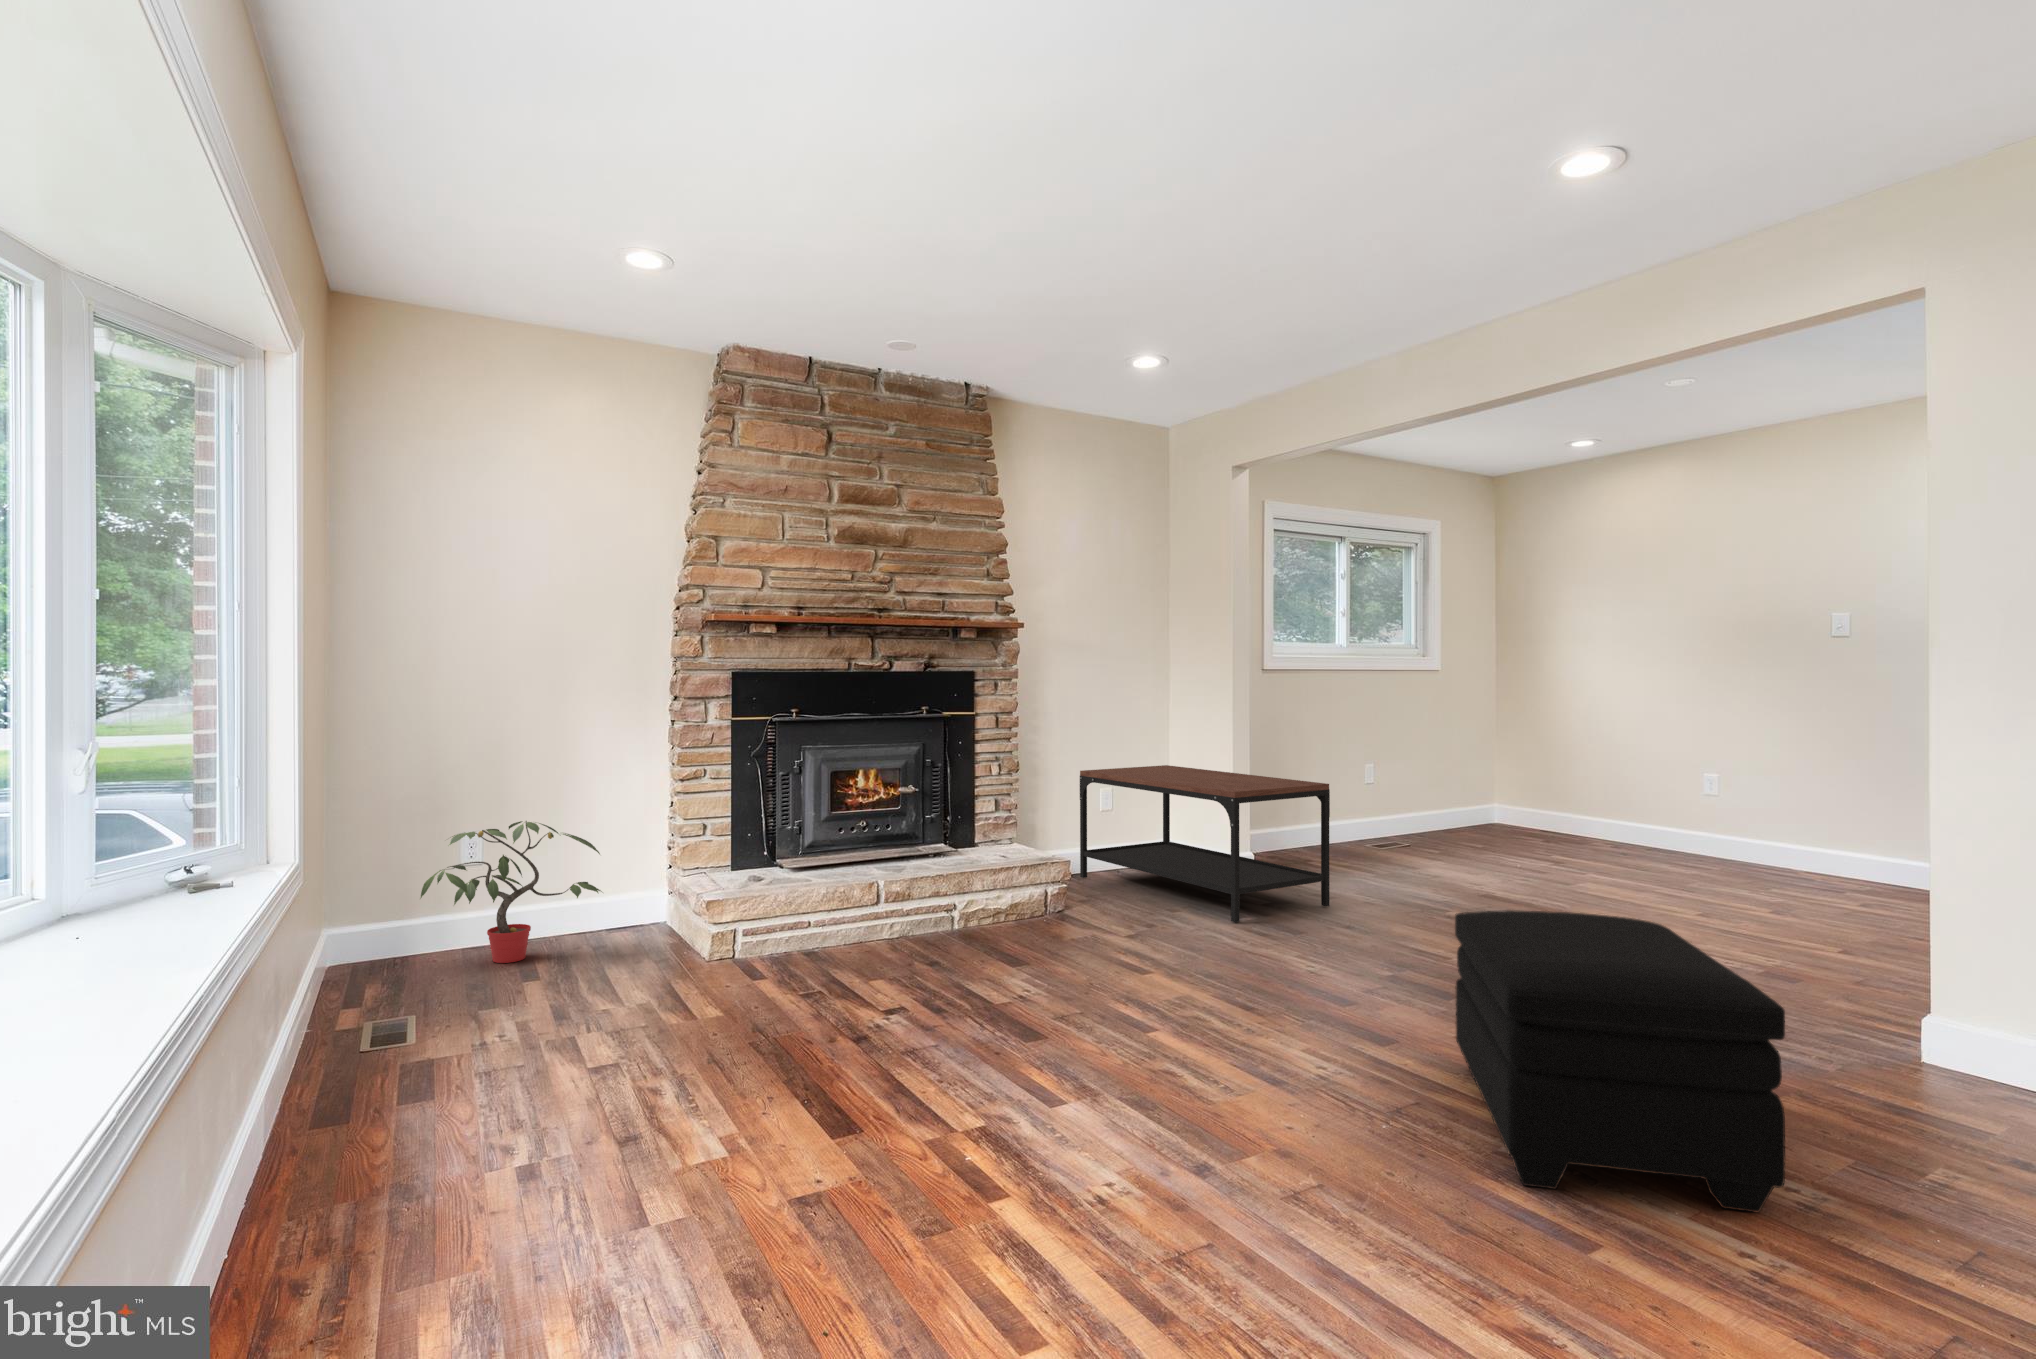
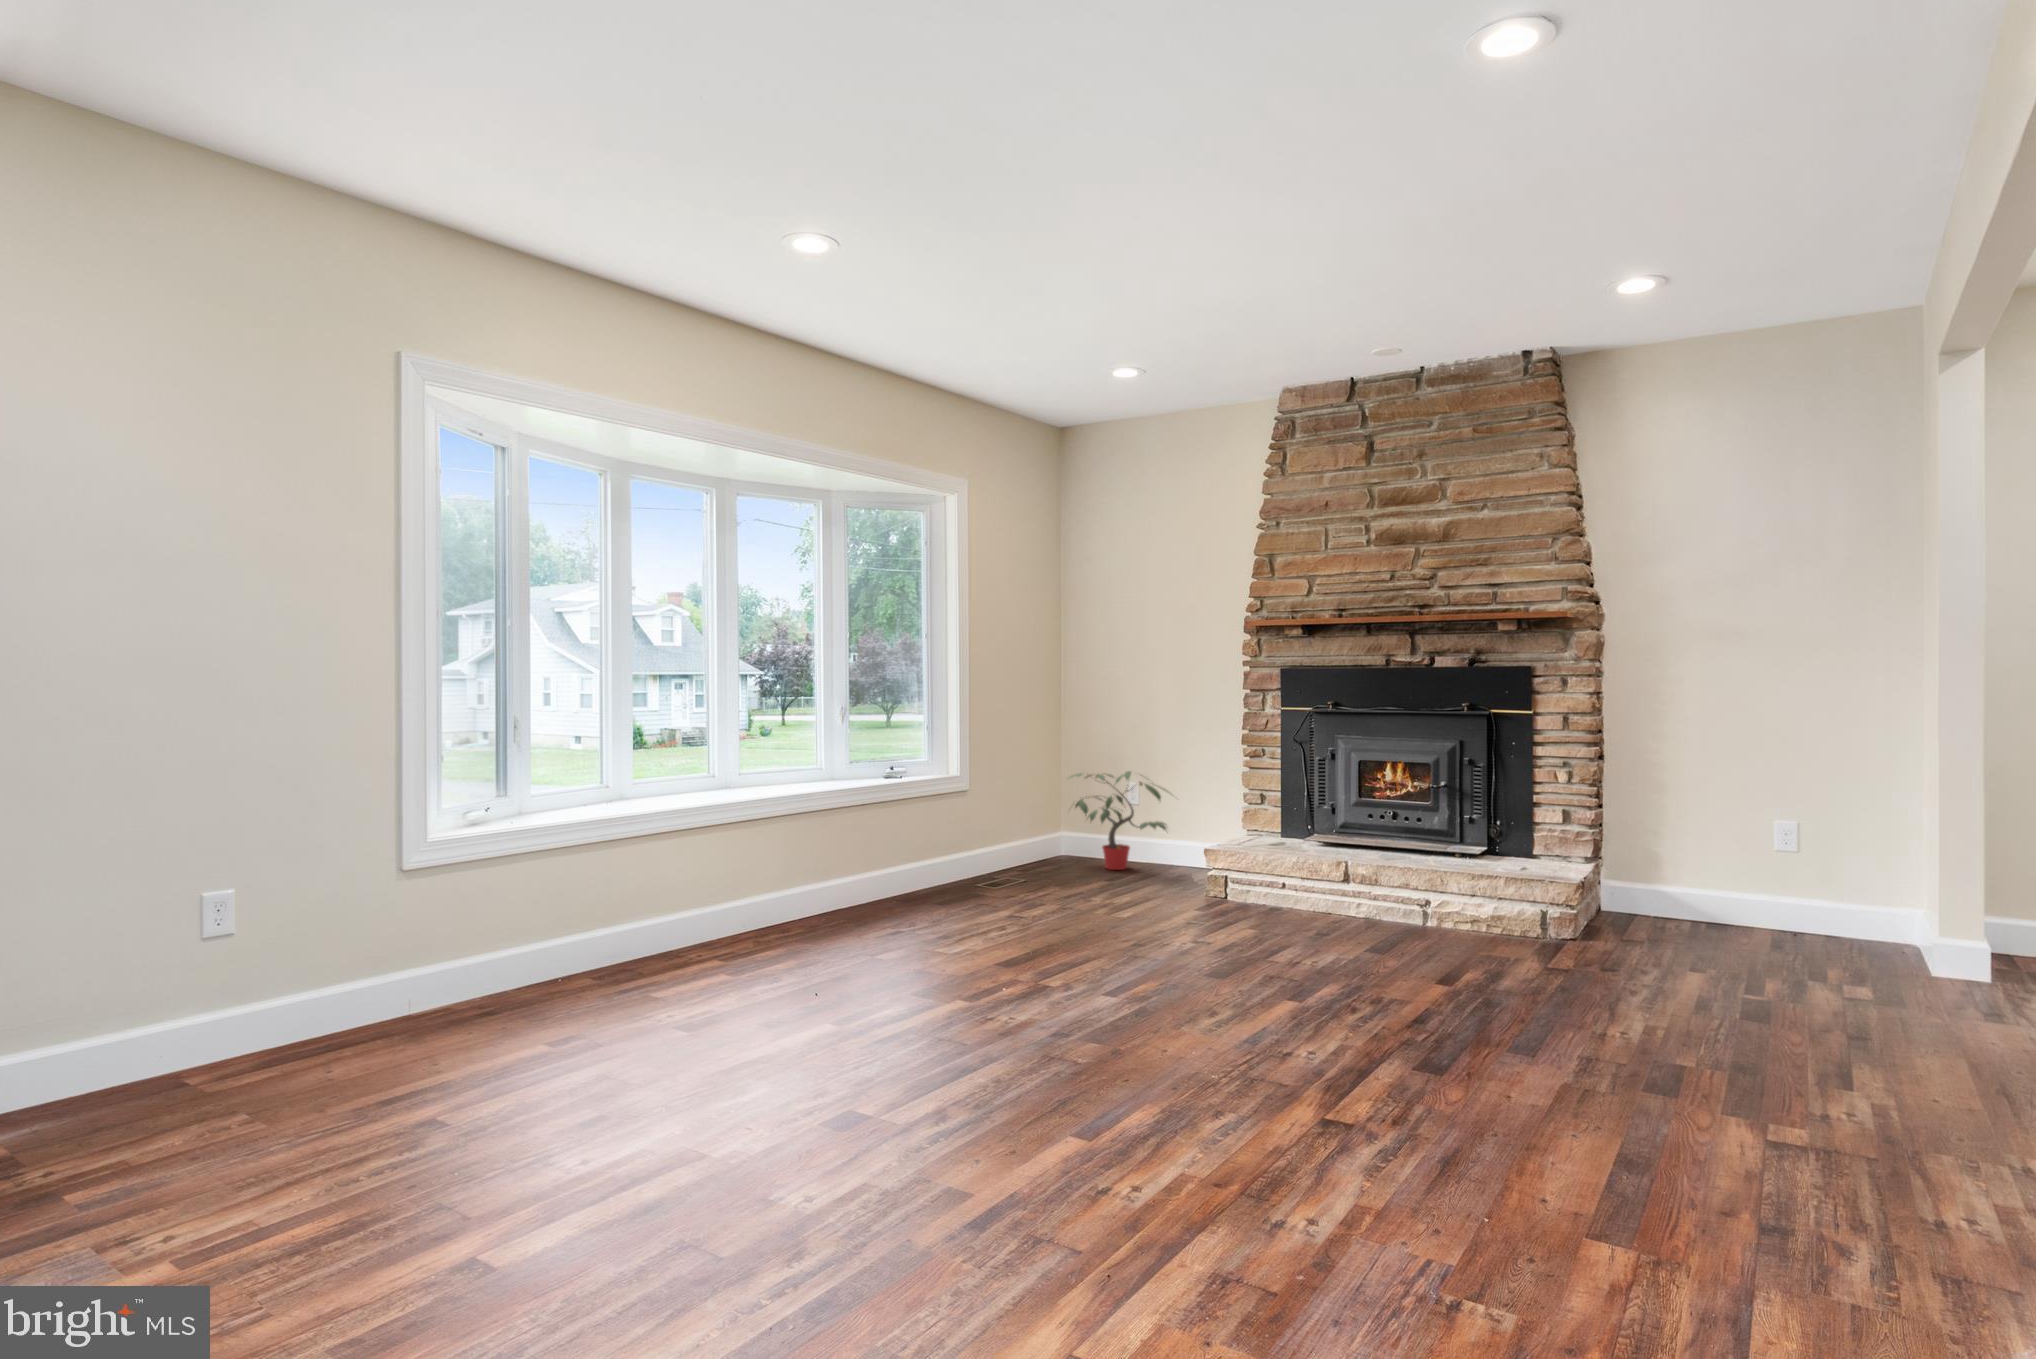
coffee table: present [1080,765,1330,922] -> none [1708,792,1925,1013]
ottoman: present [1455,910,1785,1212] -> none [1247,950,1628,1217]

